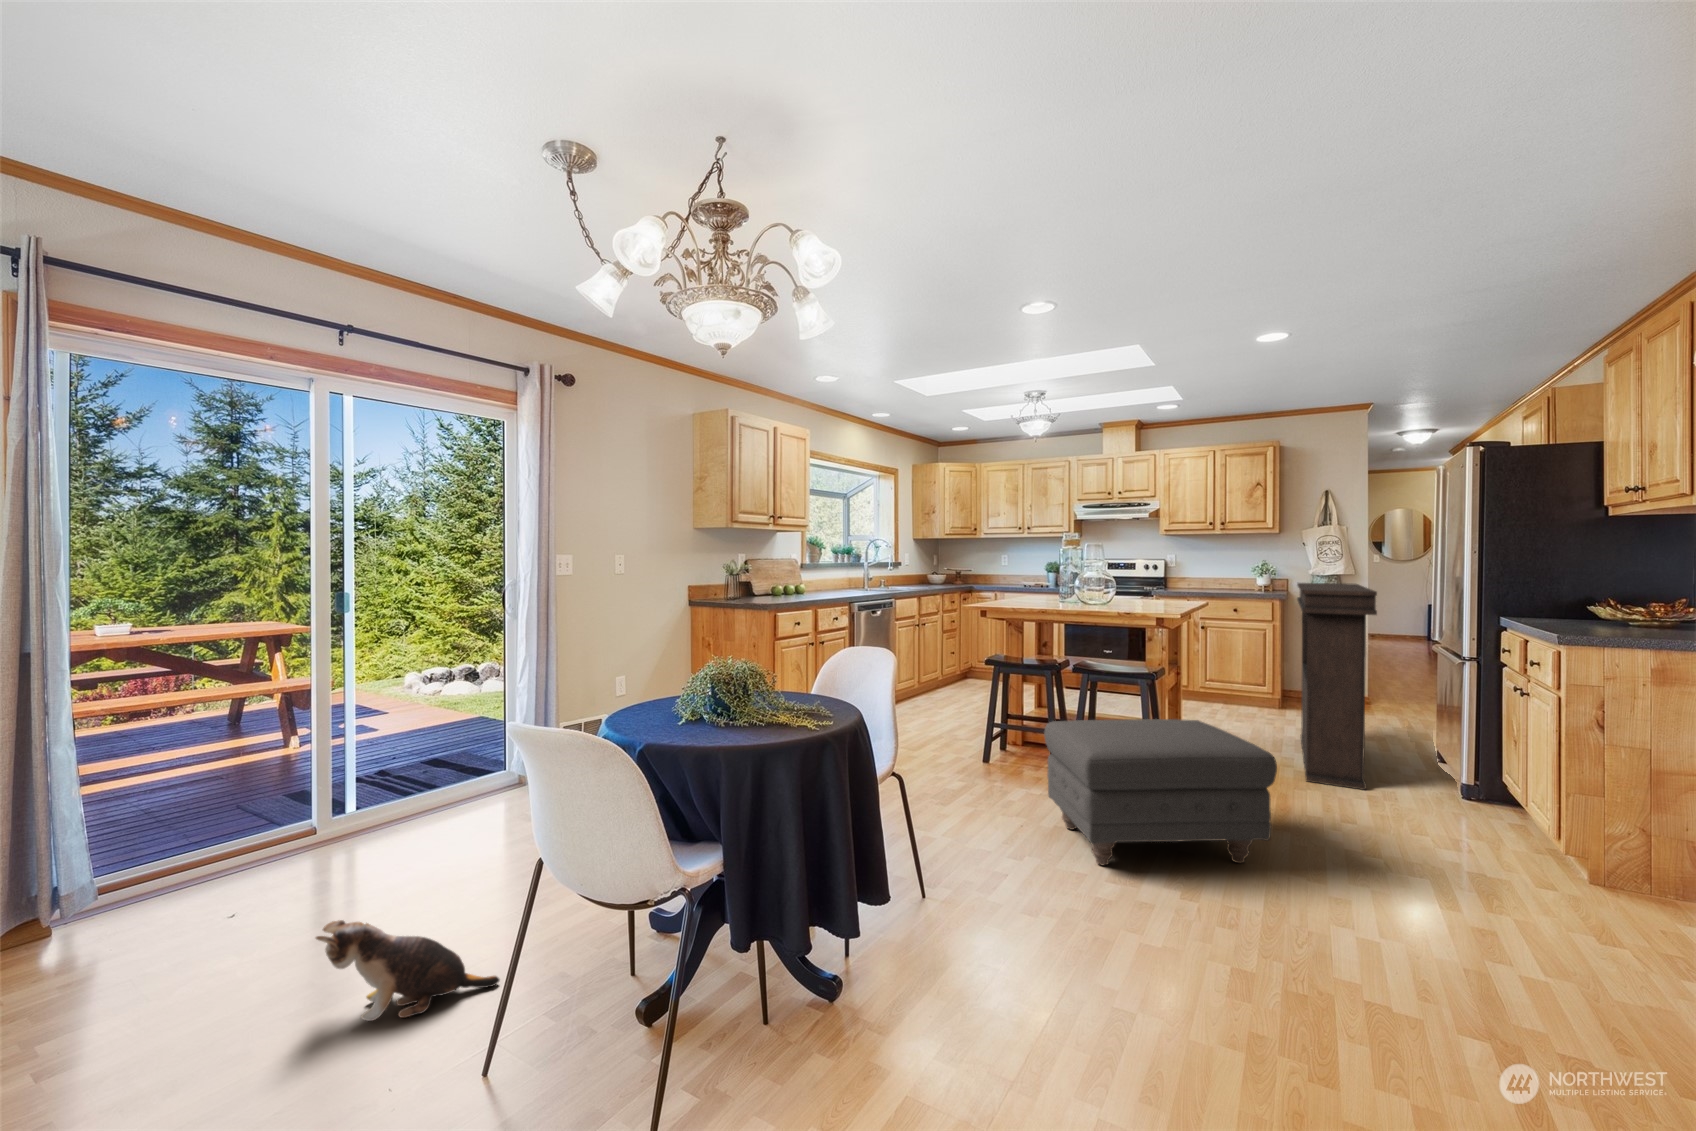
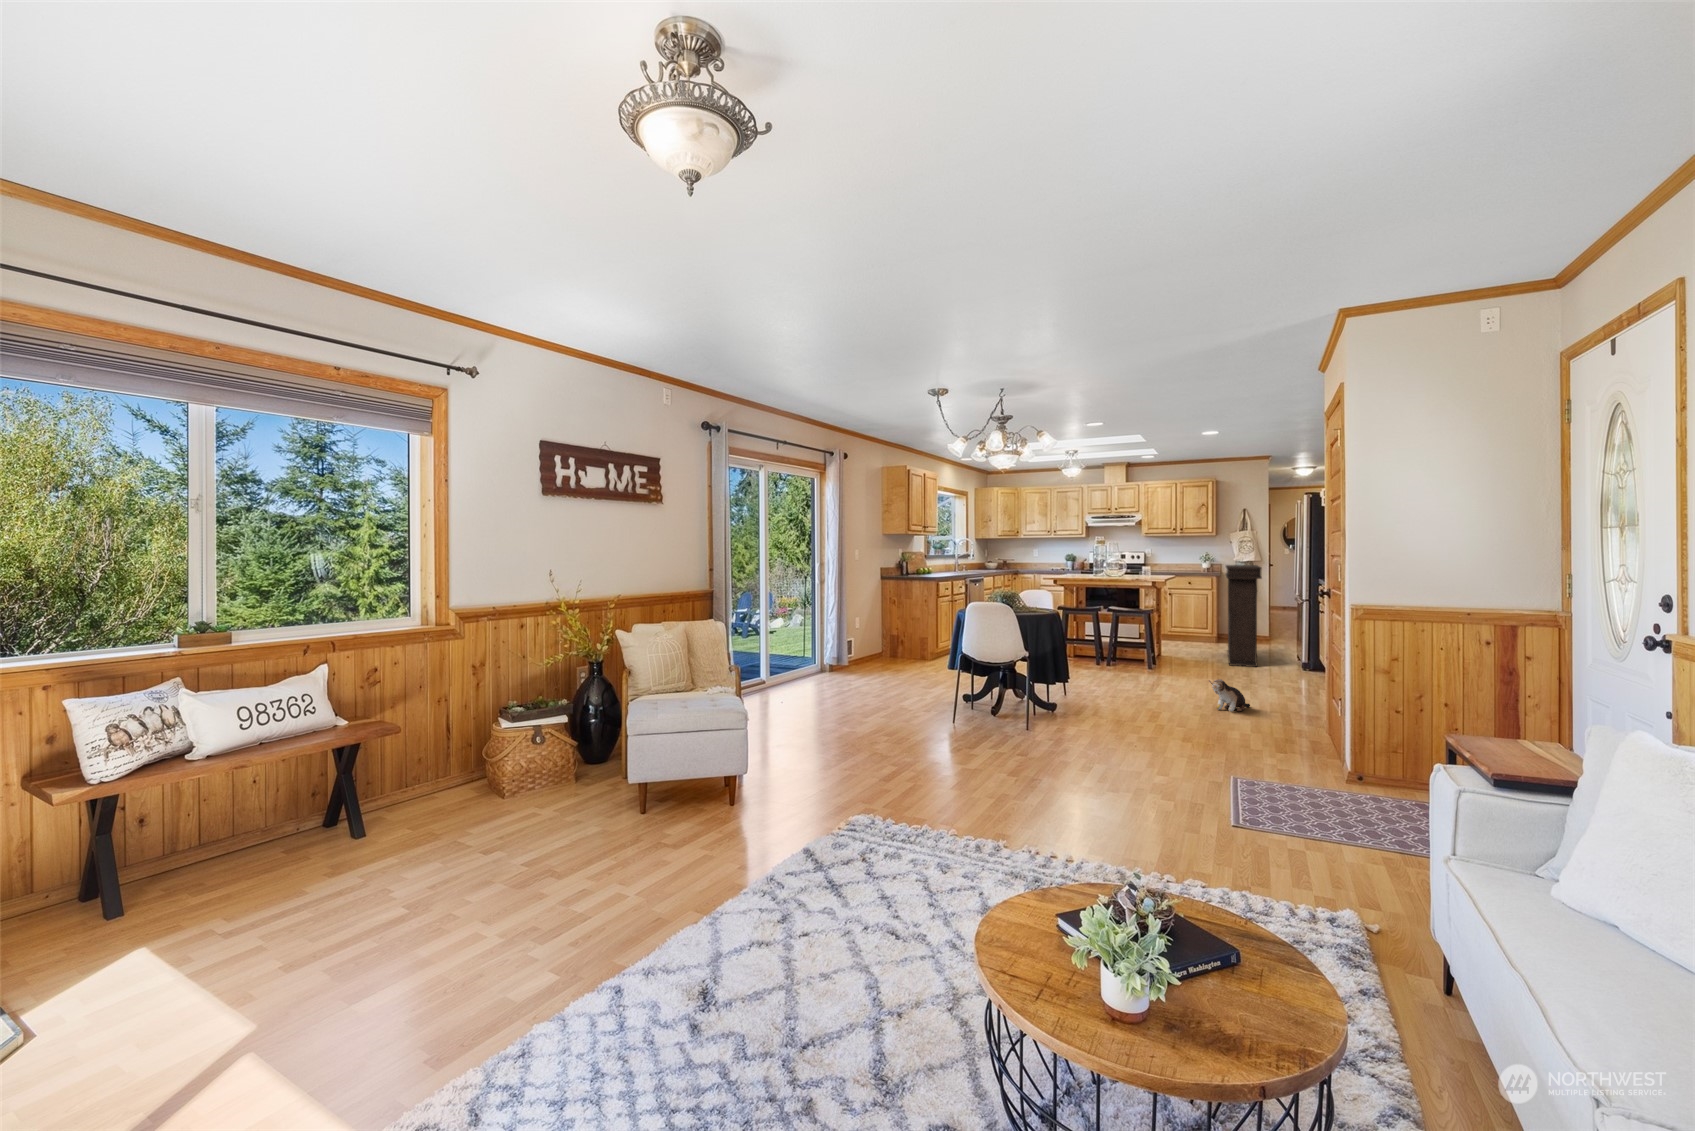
ottoman: present [1044,719,1277,865] -> none [1108,628,1215,687]
plush toy: present [316,920,500,1021] -> present [1209,679,1250,711]

